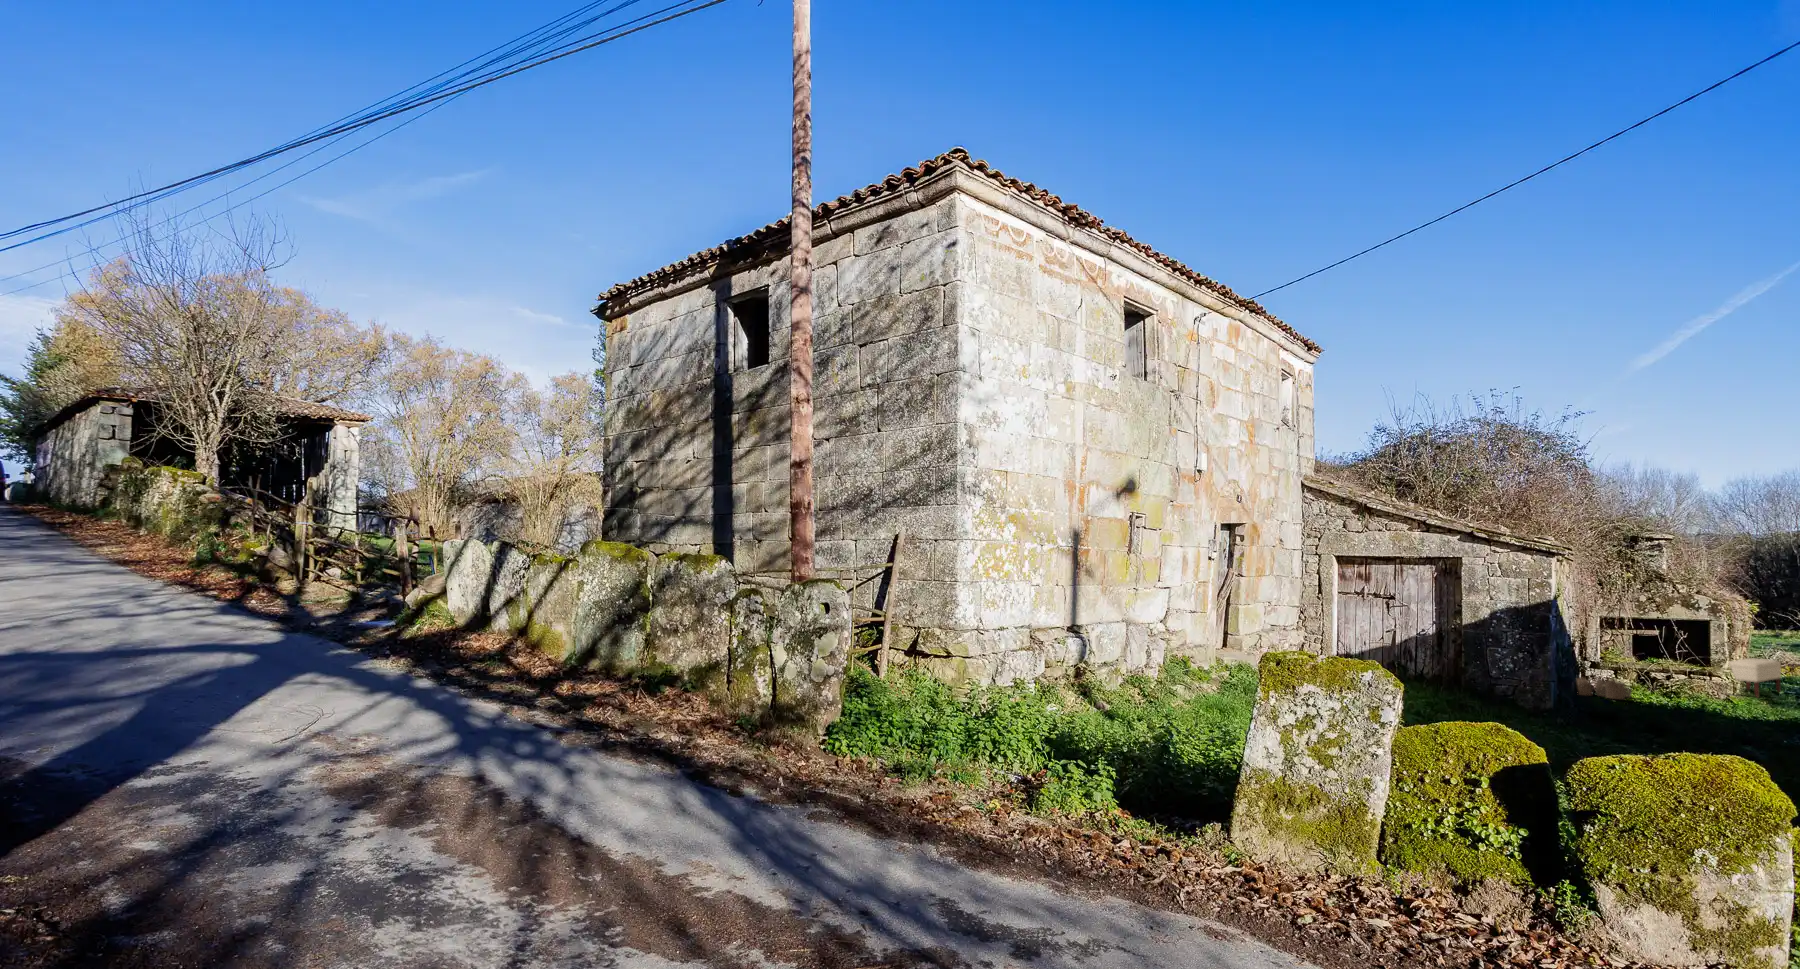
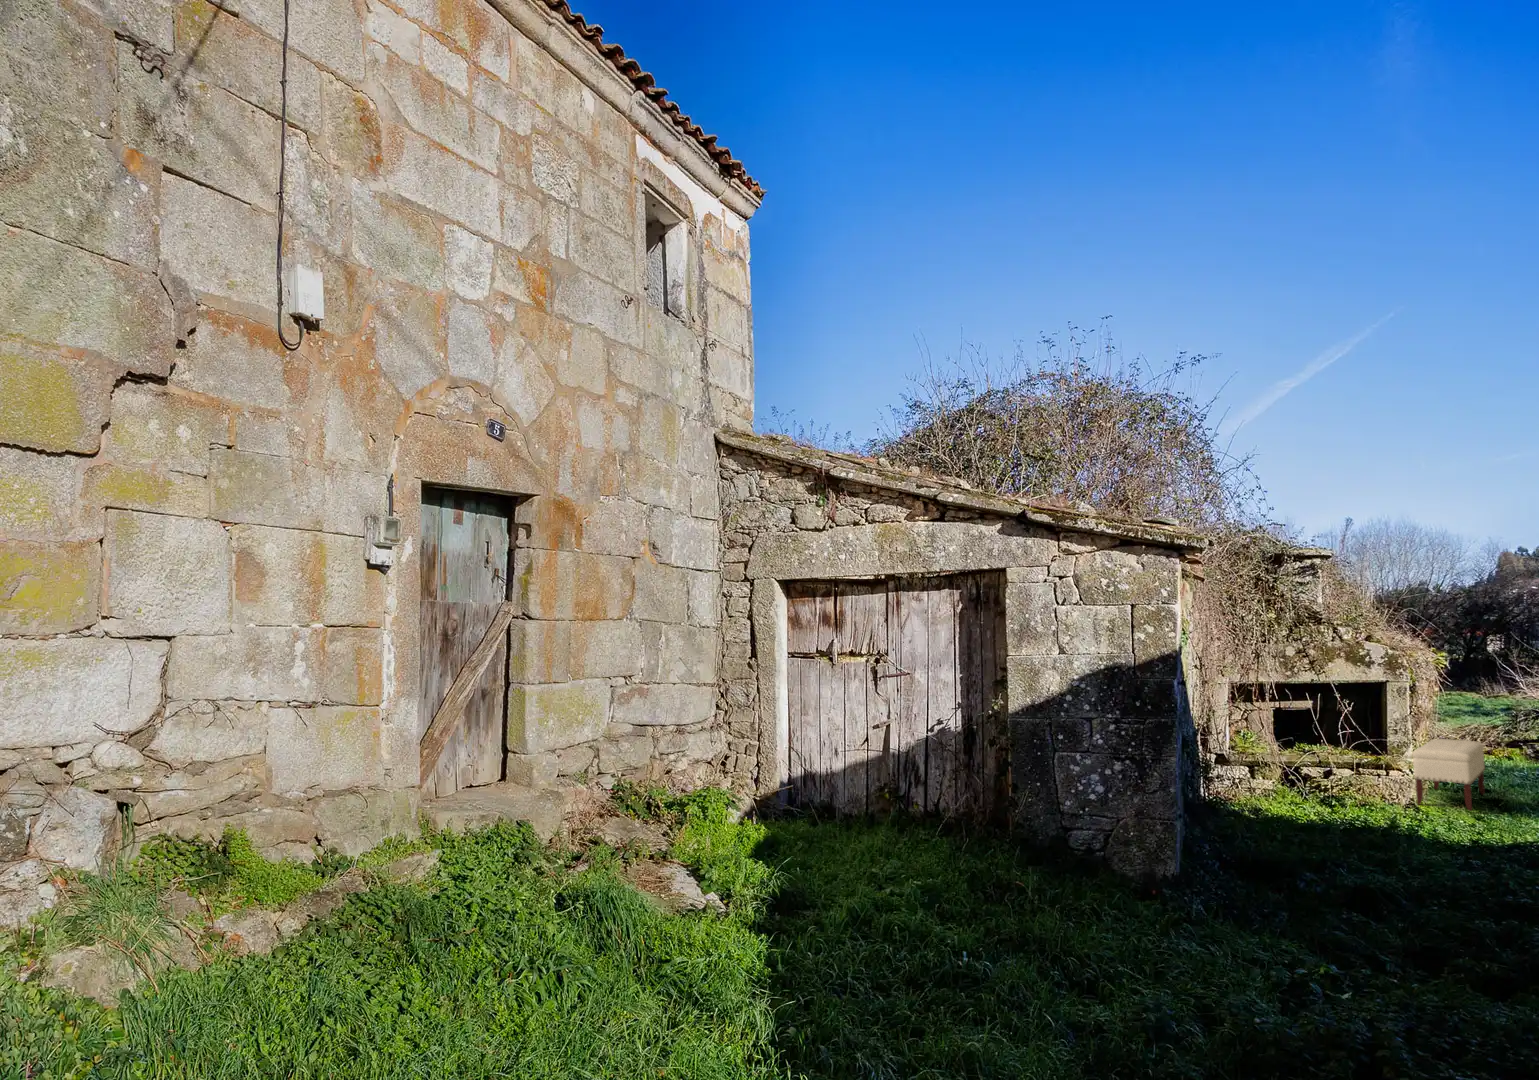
woven basket: present [1577,678,1631,699] -> none [1196,793,1296,839]

